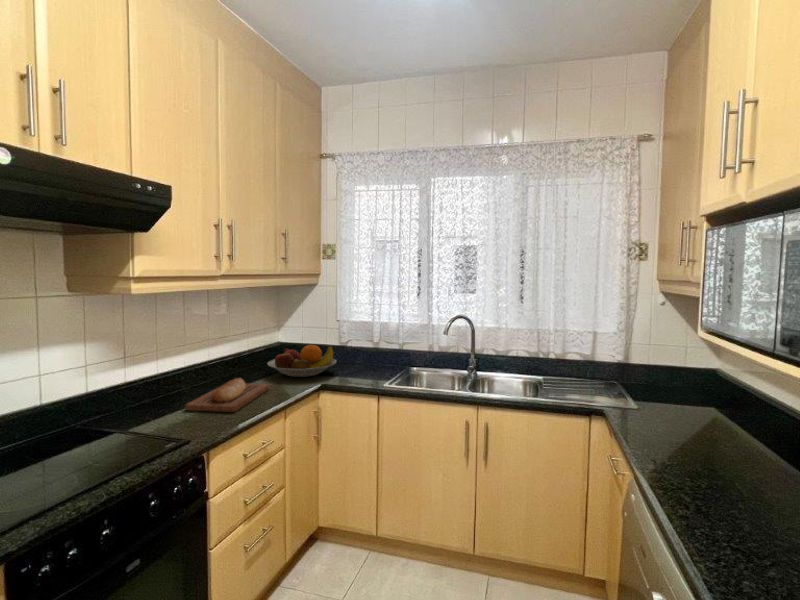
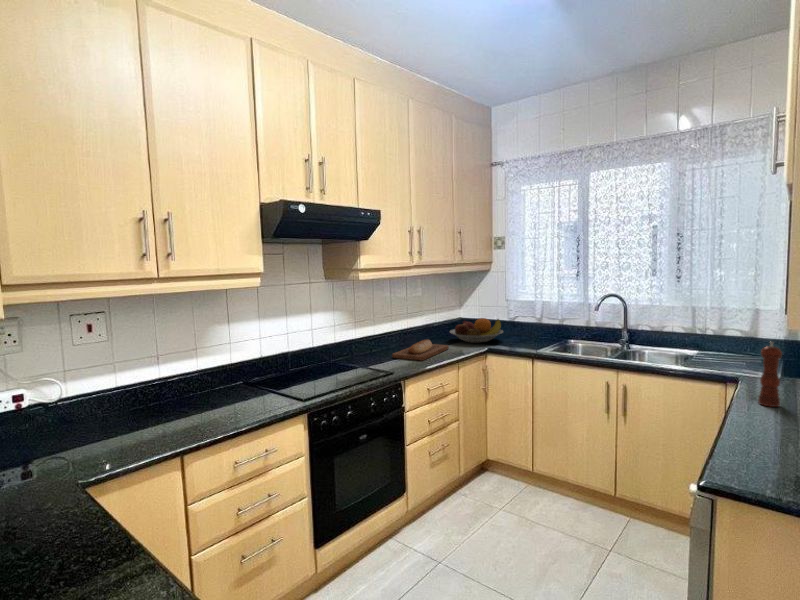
pepper mill: none [636,370,659,442] -> present [758,342,782,407]

